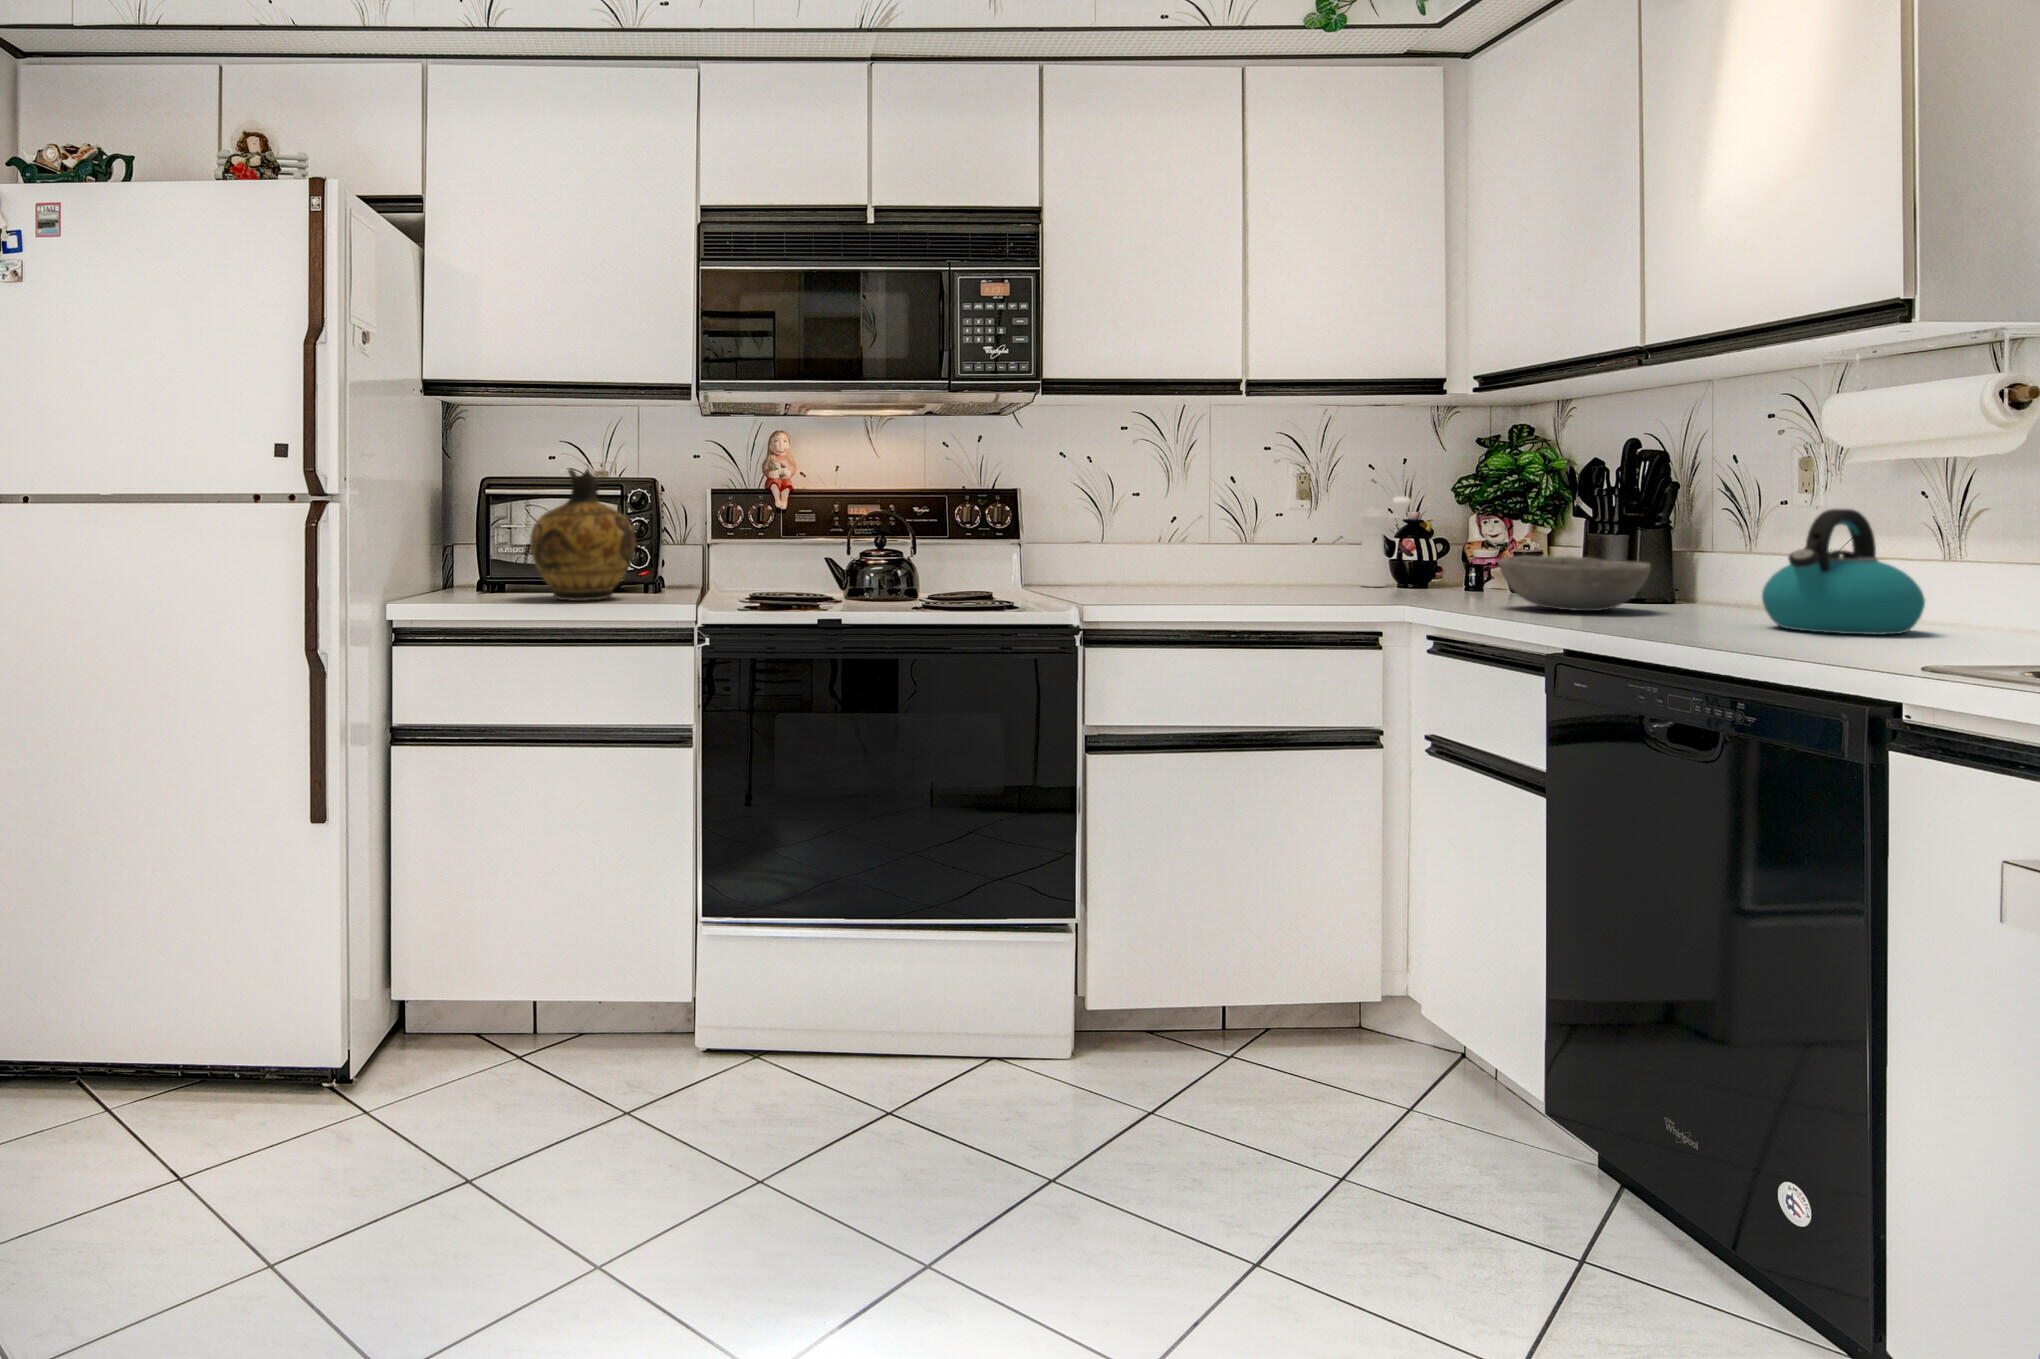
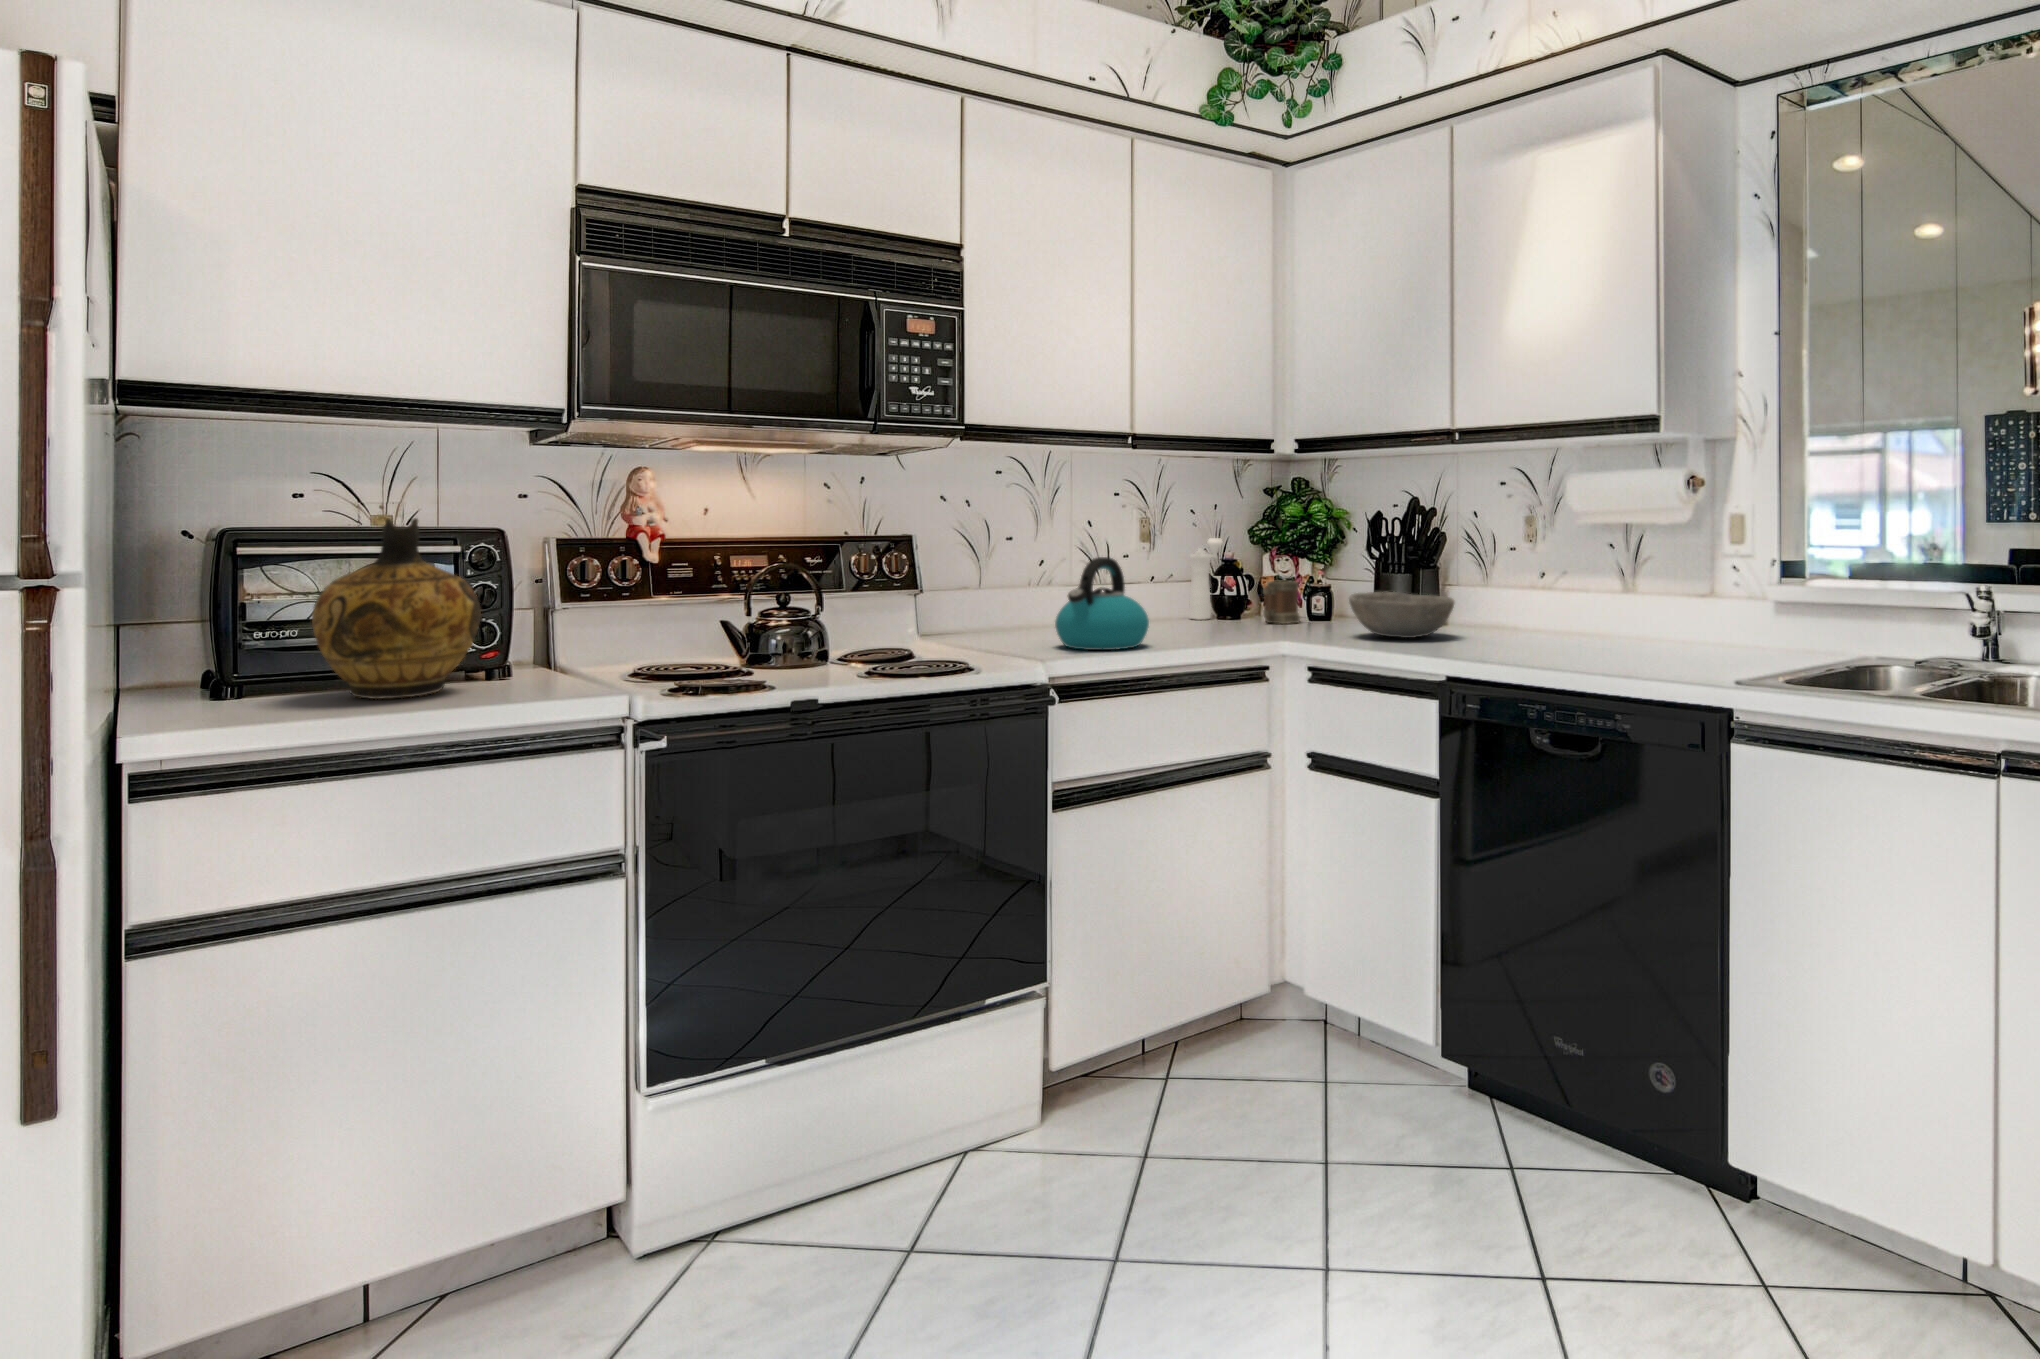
kettle: present [1762,509,1925,635] -> present [1055,557,1149,650]
mug: none [1434,544,1487,594] -> present [1263,581,1300,624]

